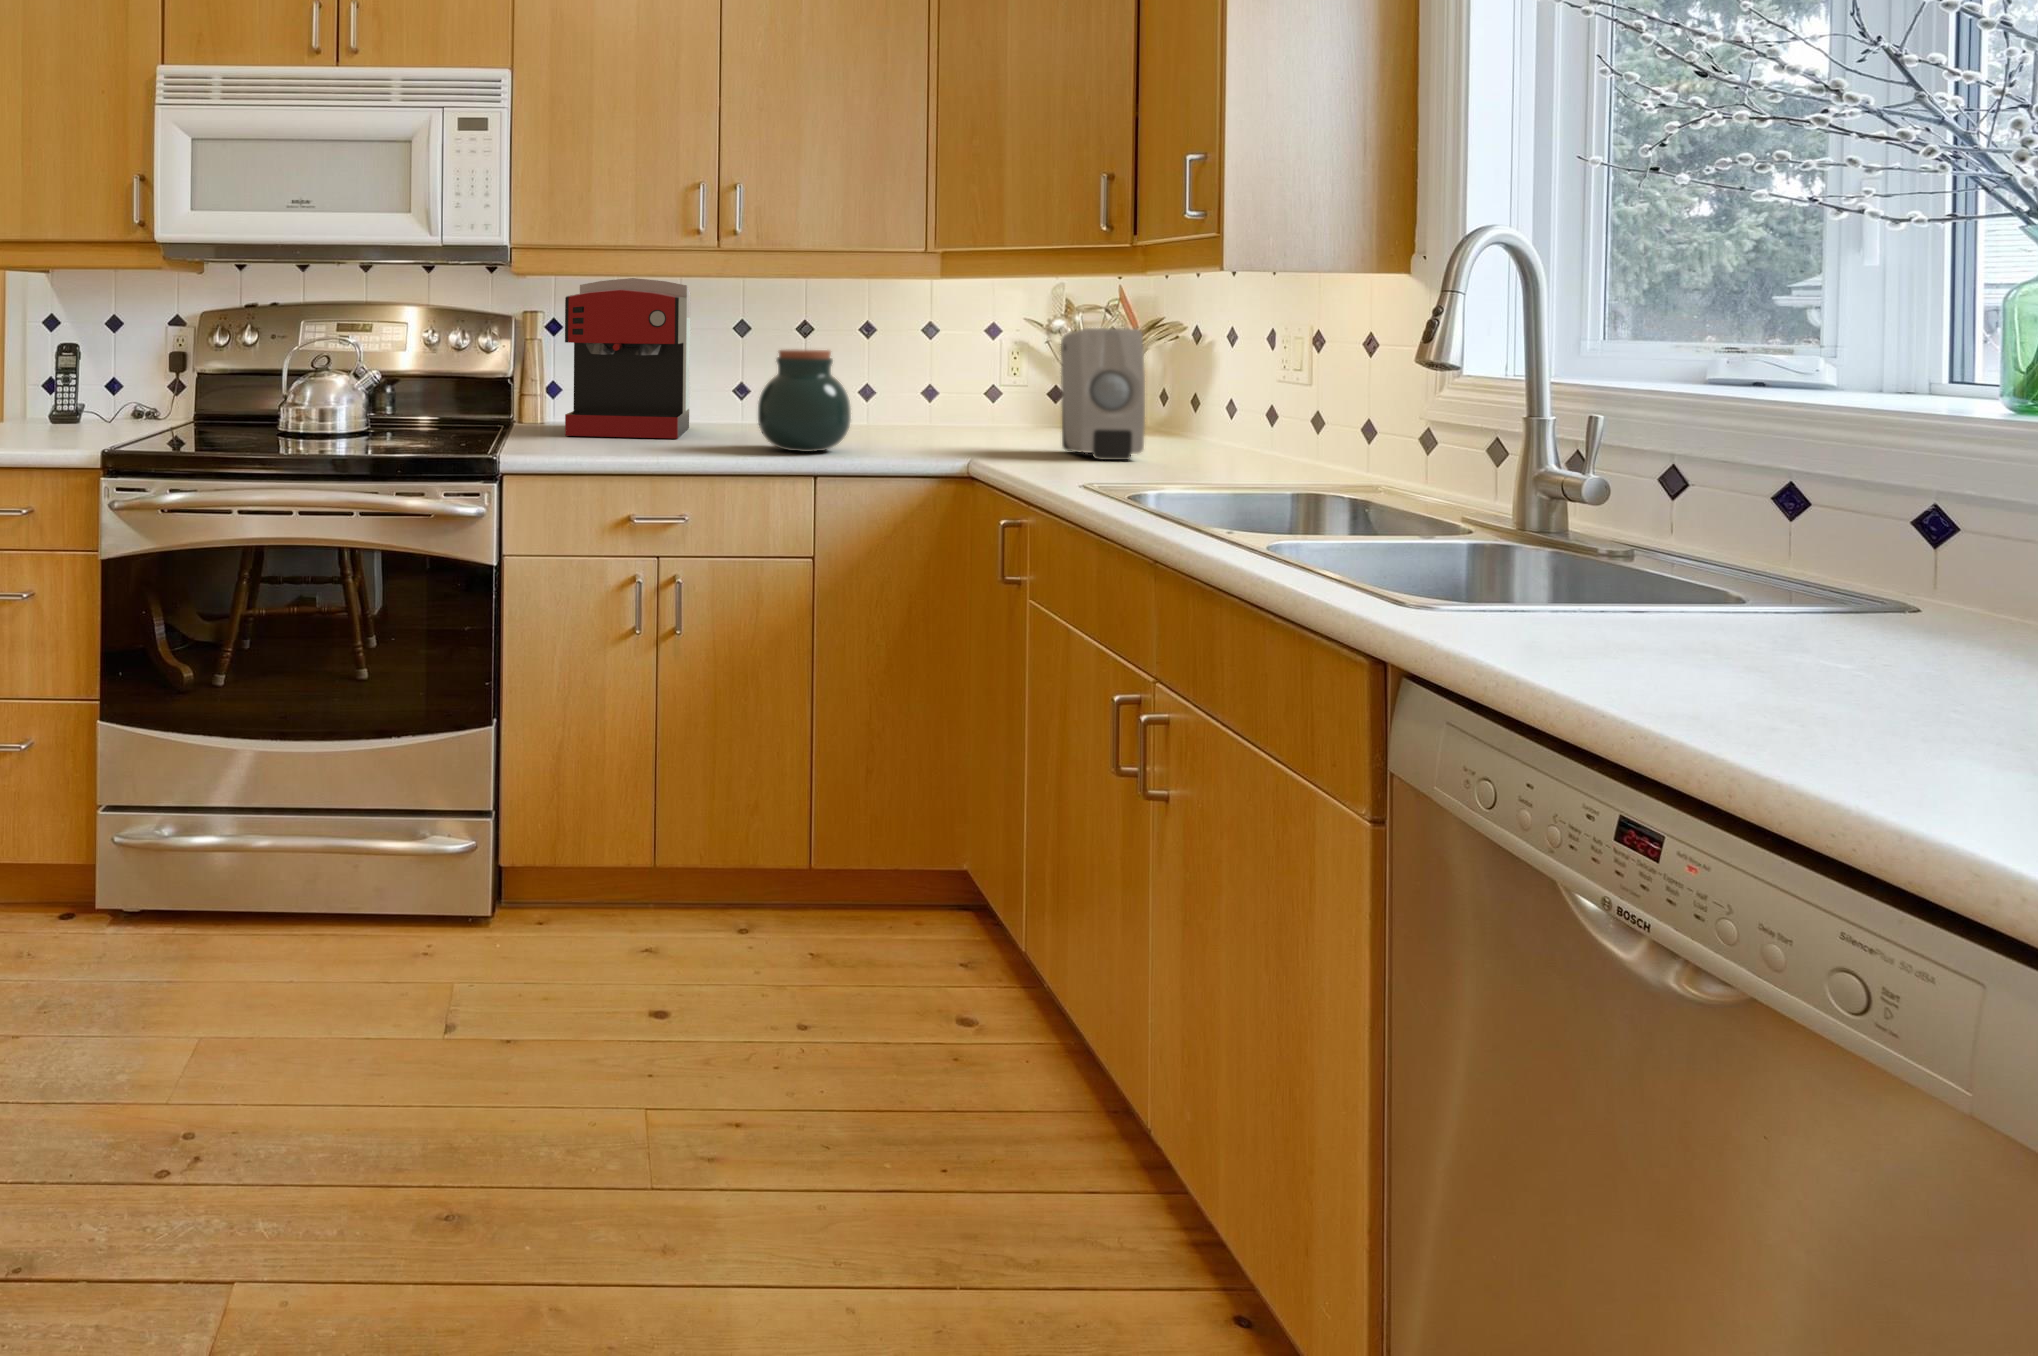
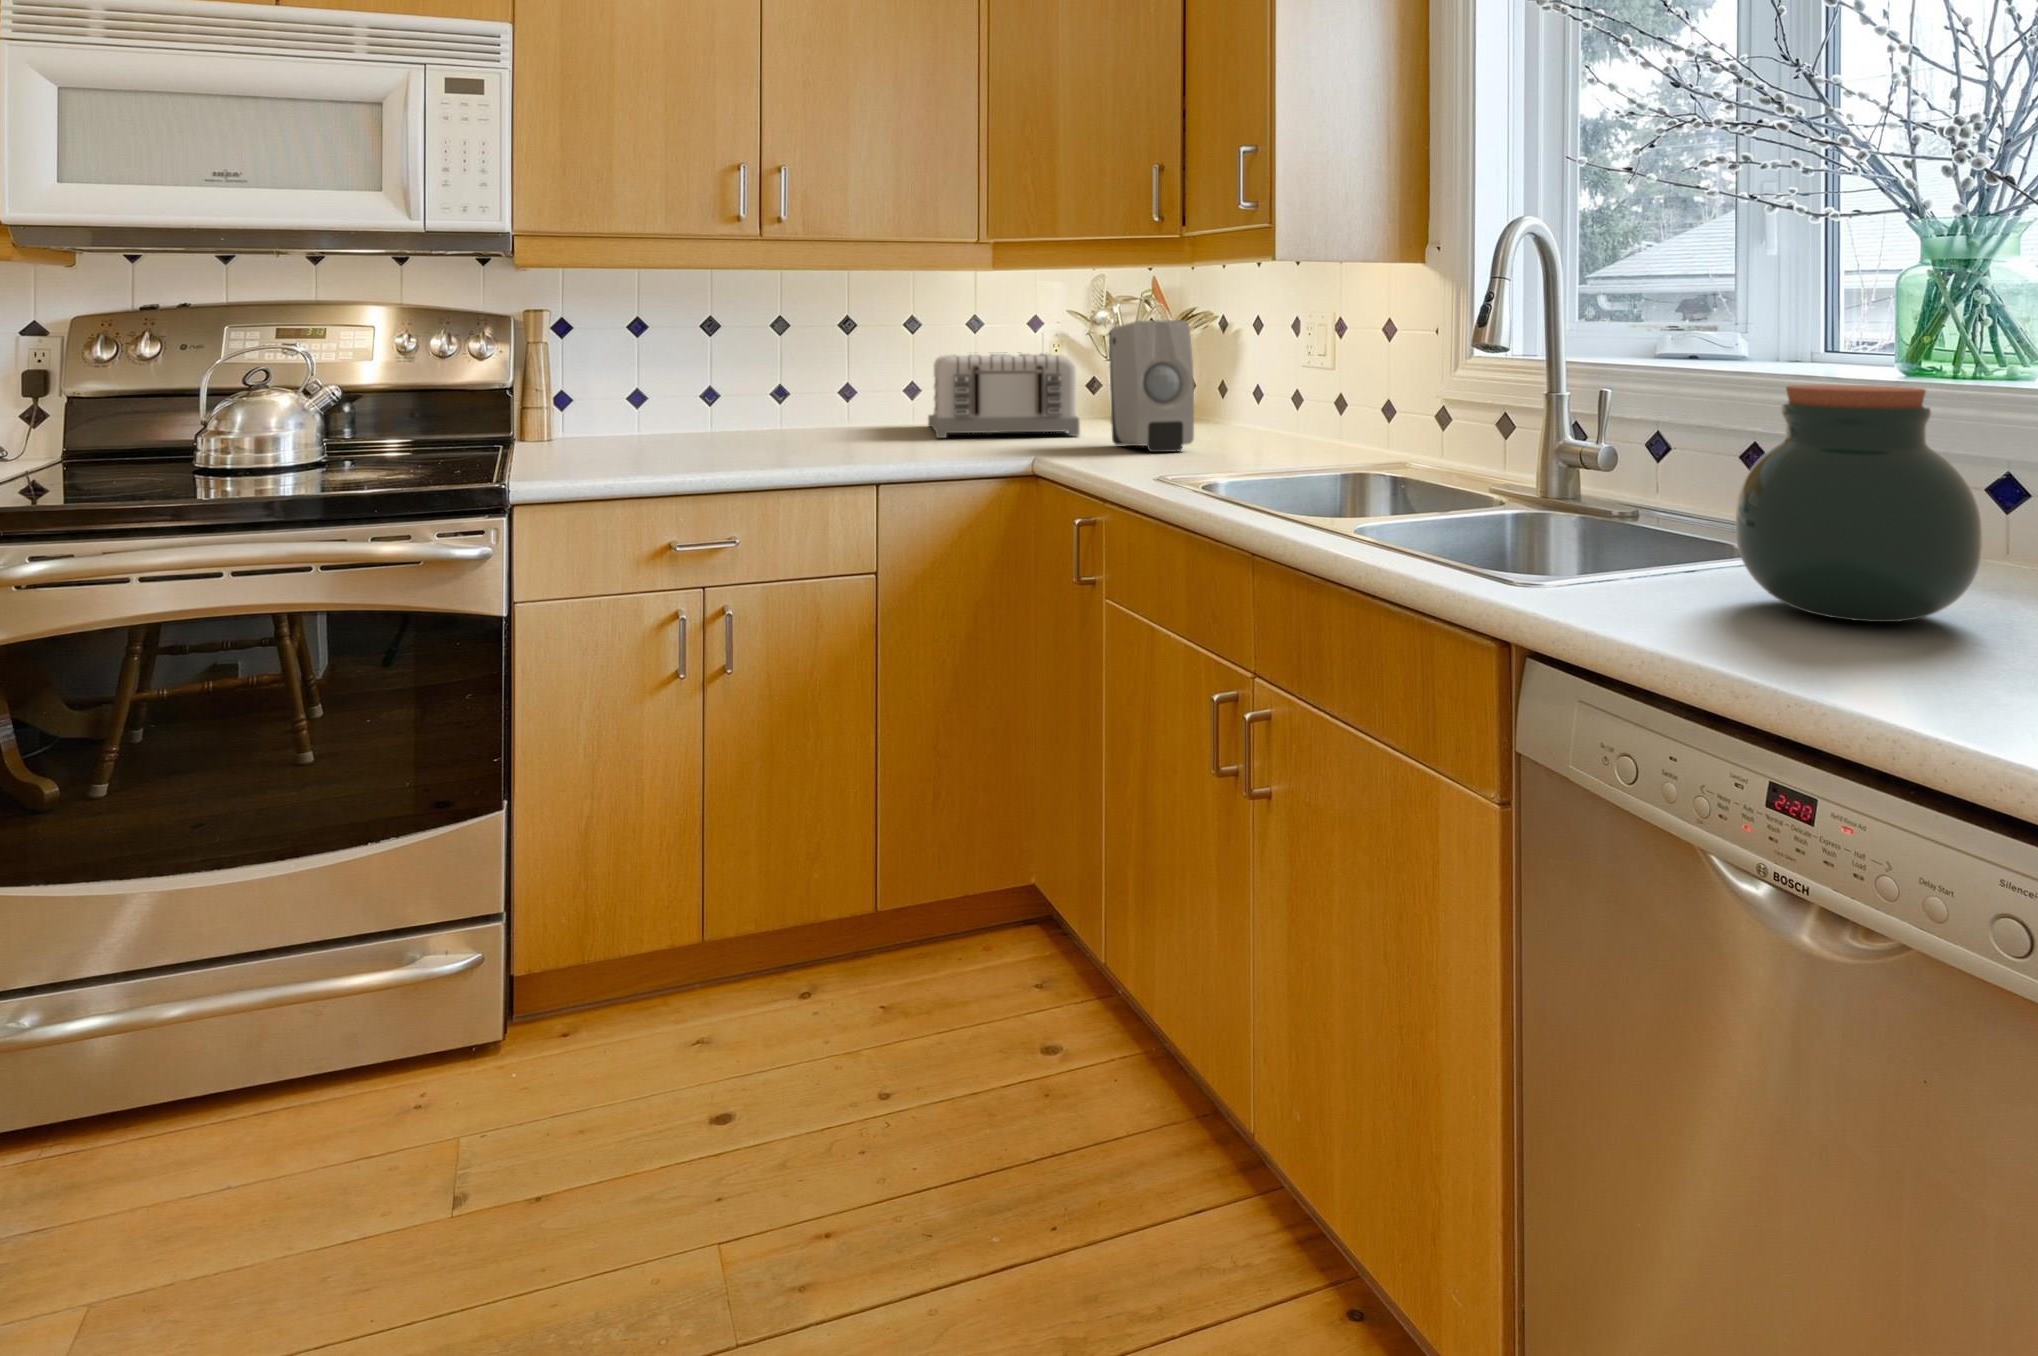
coffee maker: present [565,278,691,439] -> none [577,273,718,454]
jar: present [758,350,851,452] -> present [1736,385,1982,622]
toaster: none [890,354,1036,440] -> present [928,354,1080,438]

